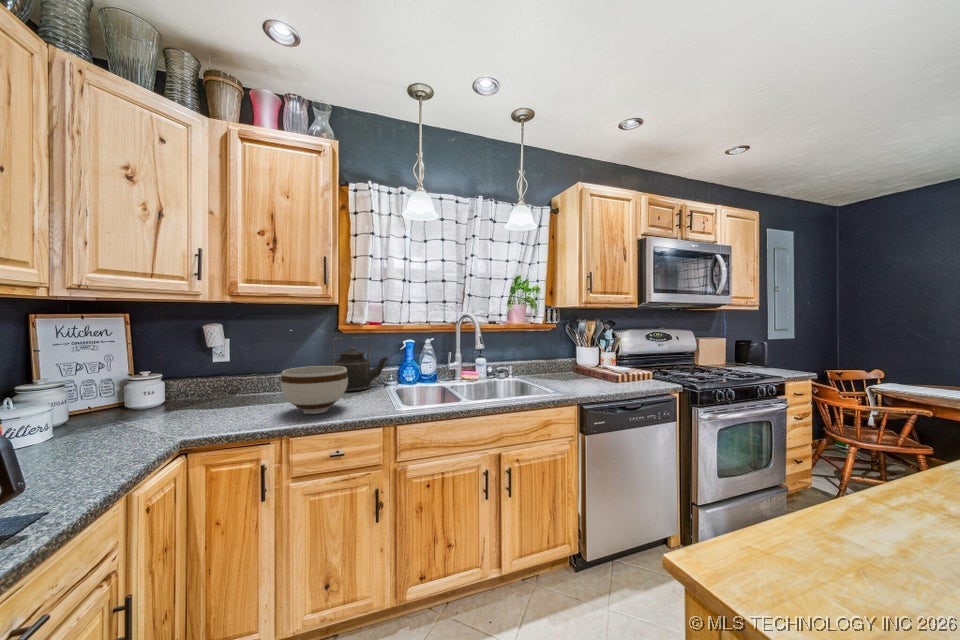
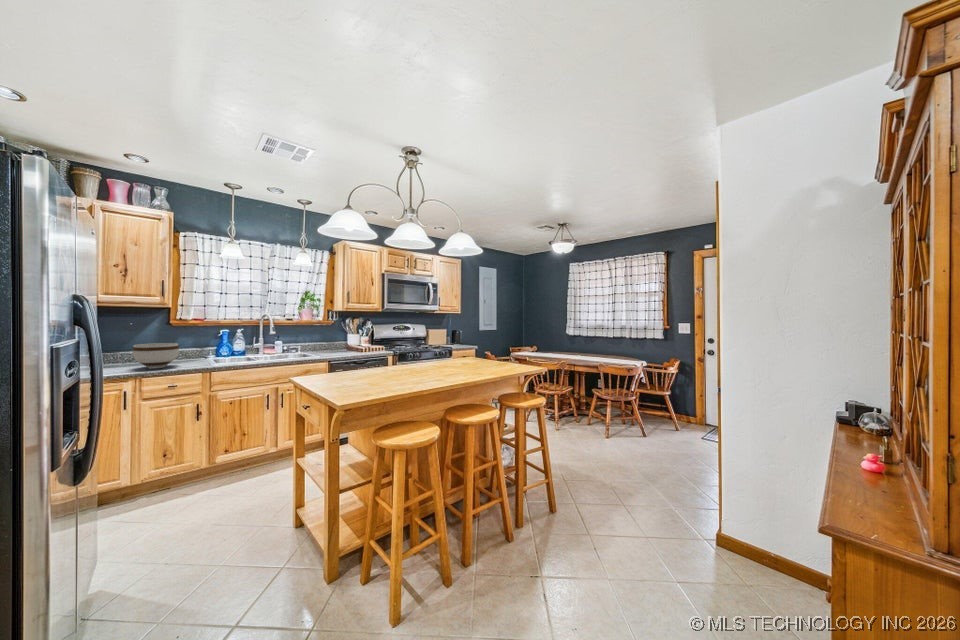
kettle: present [333,337,388,391] -> none [168,328,210,360]

